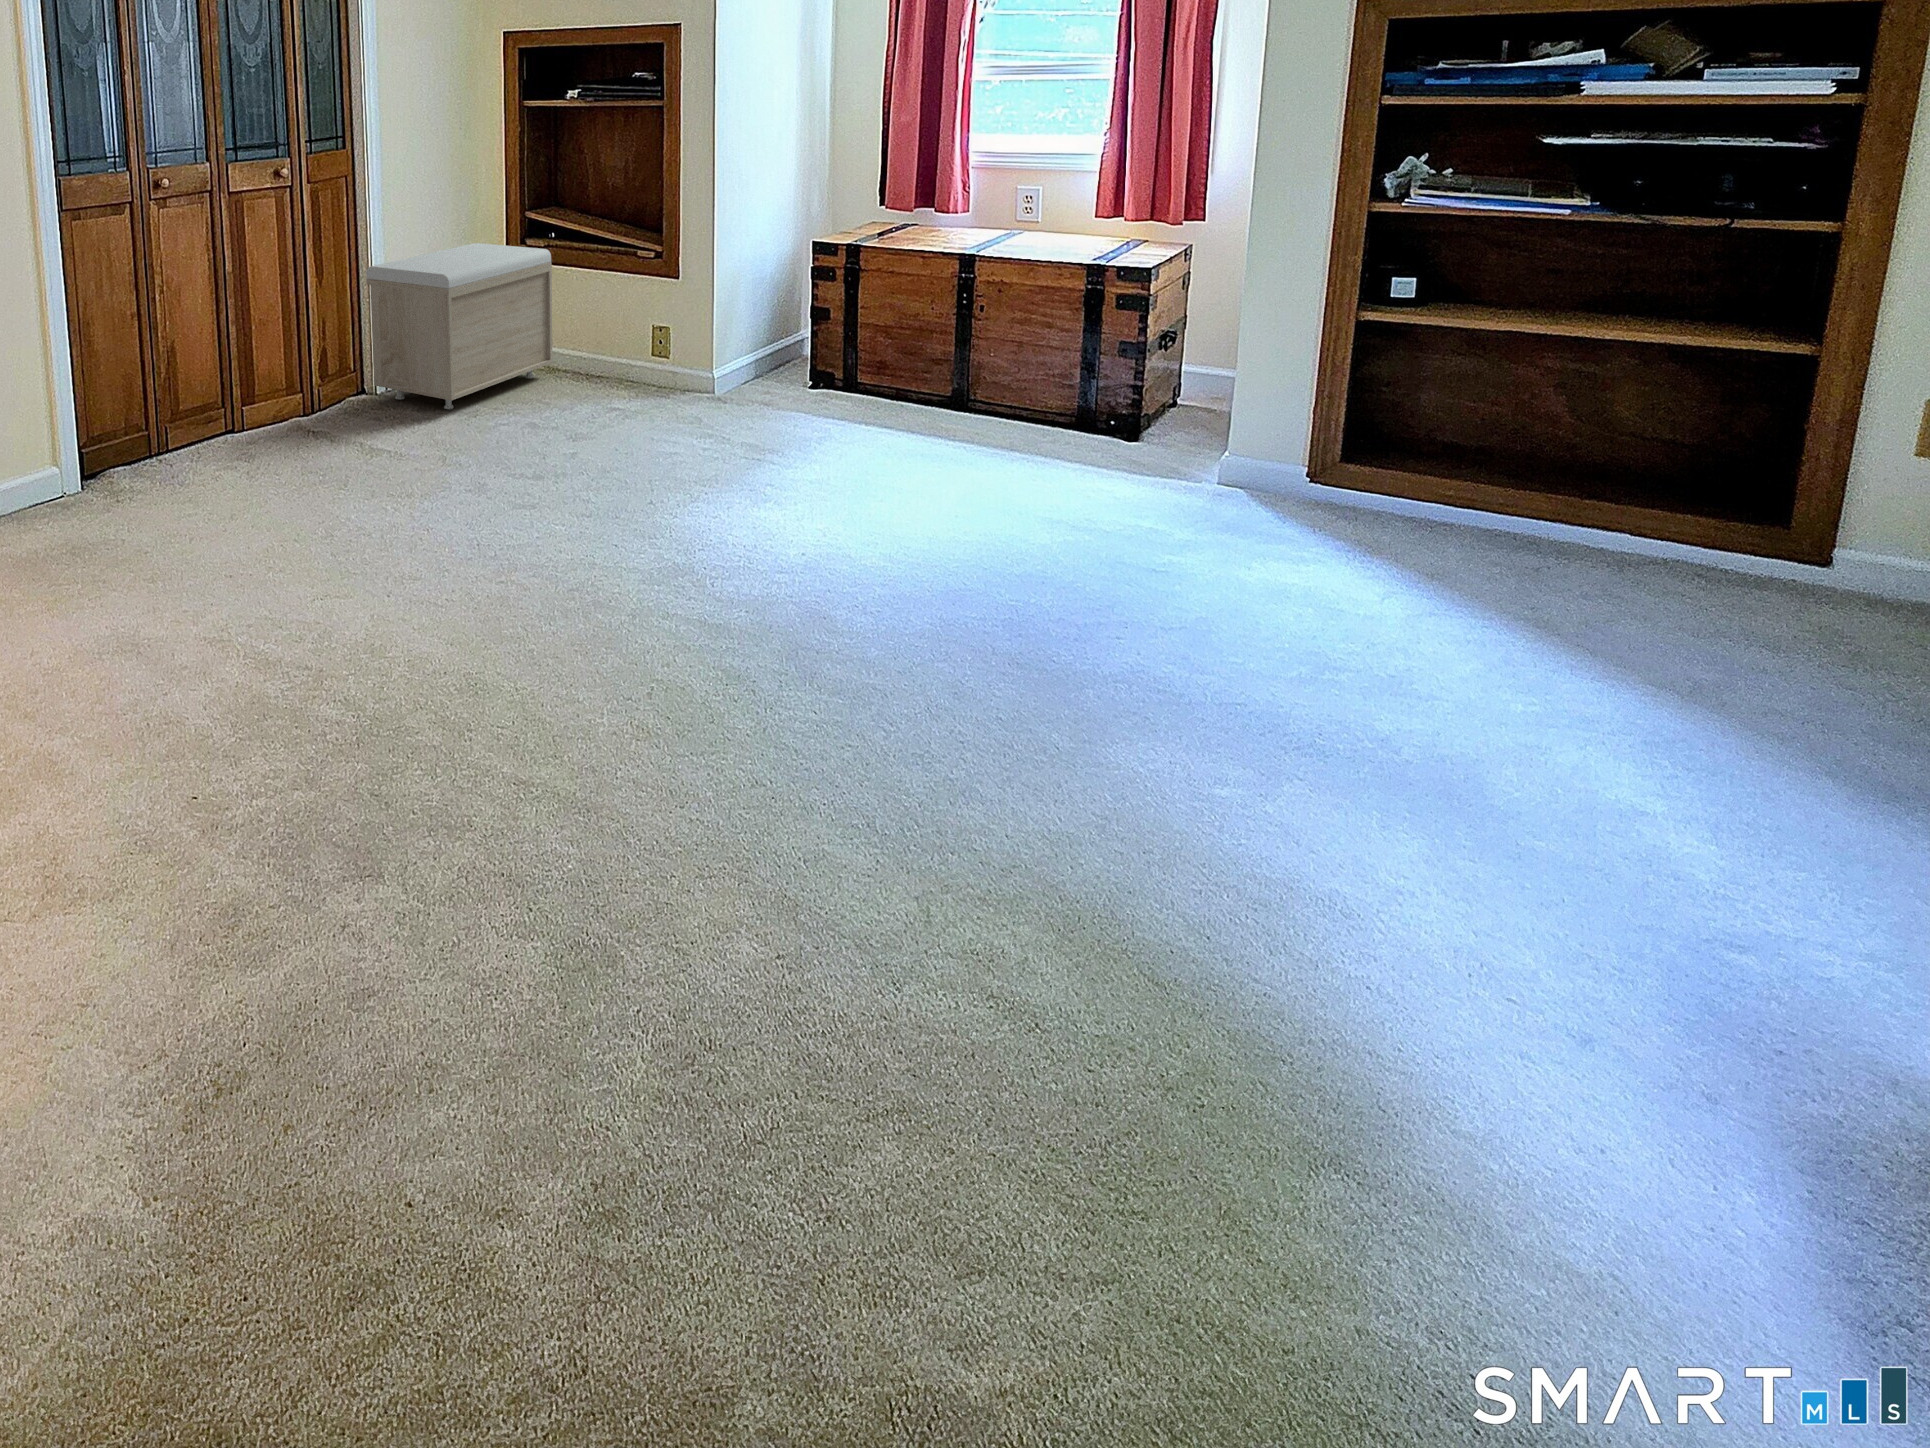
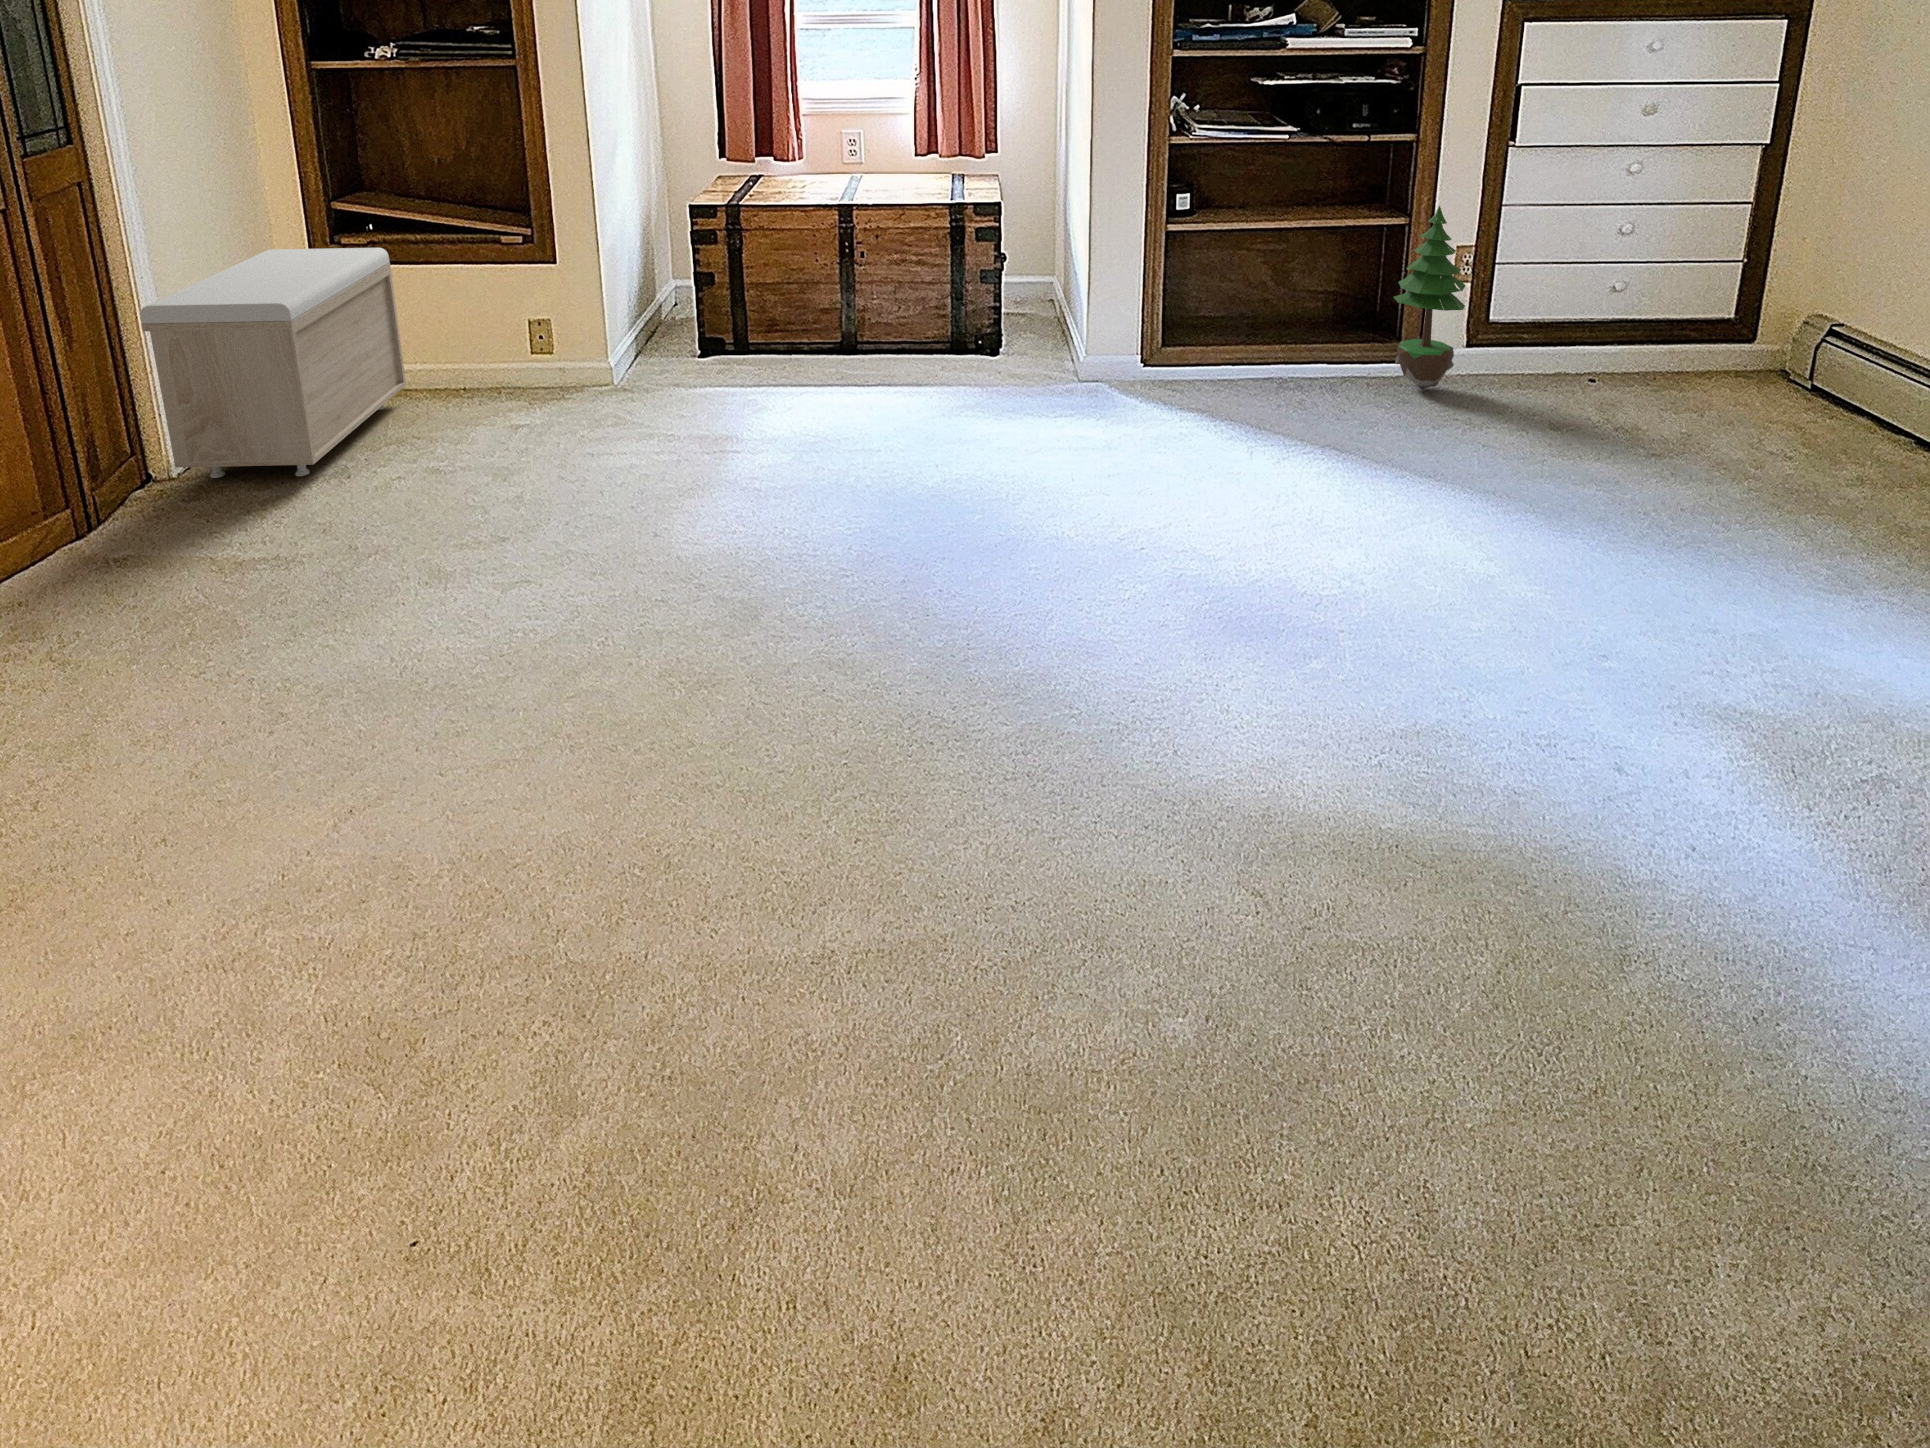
potted tree: none [1735,325,1890,594] -> present [1394,206,1465,389]

